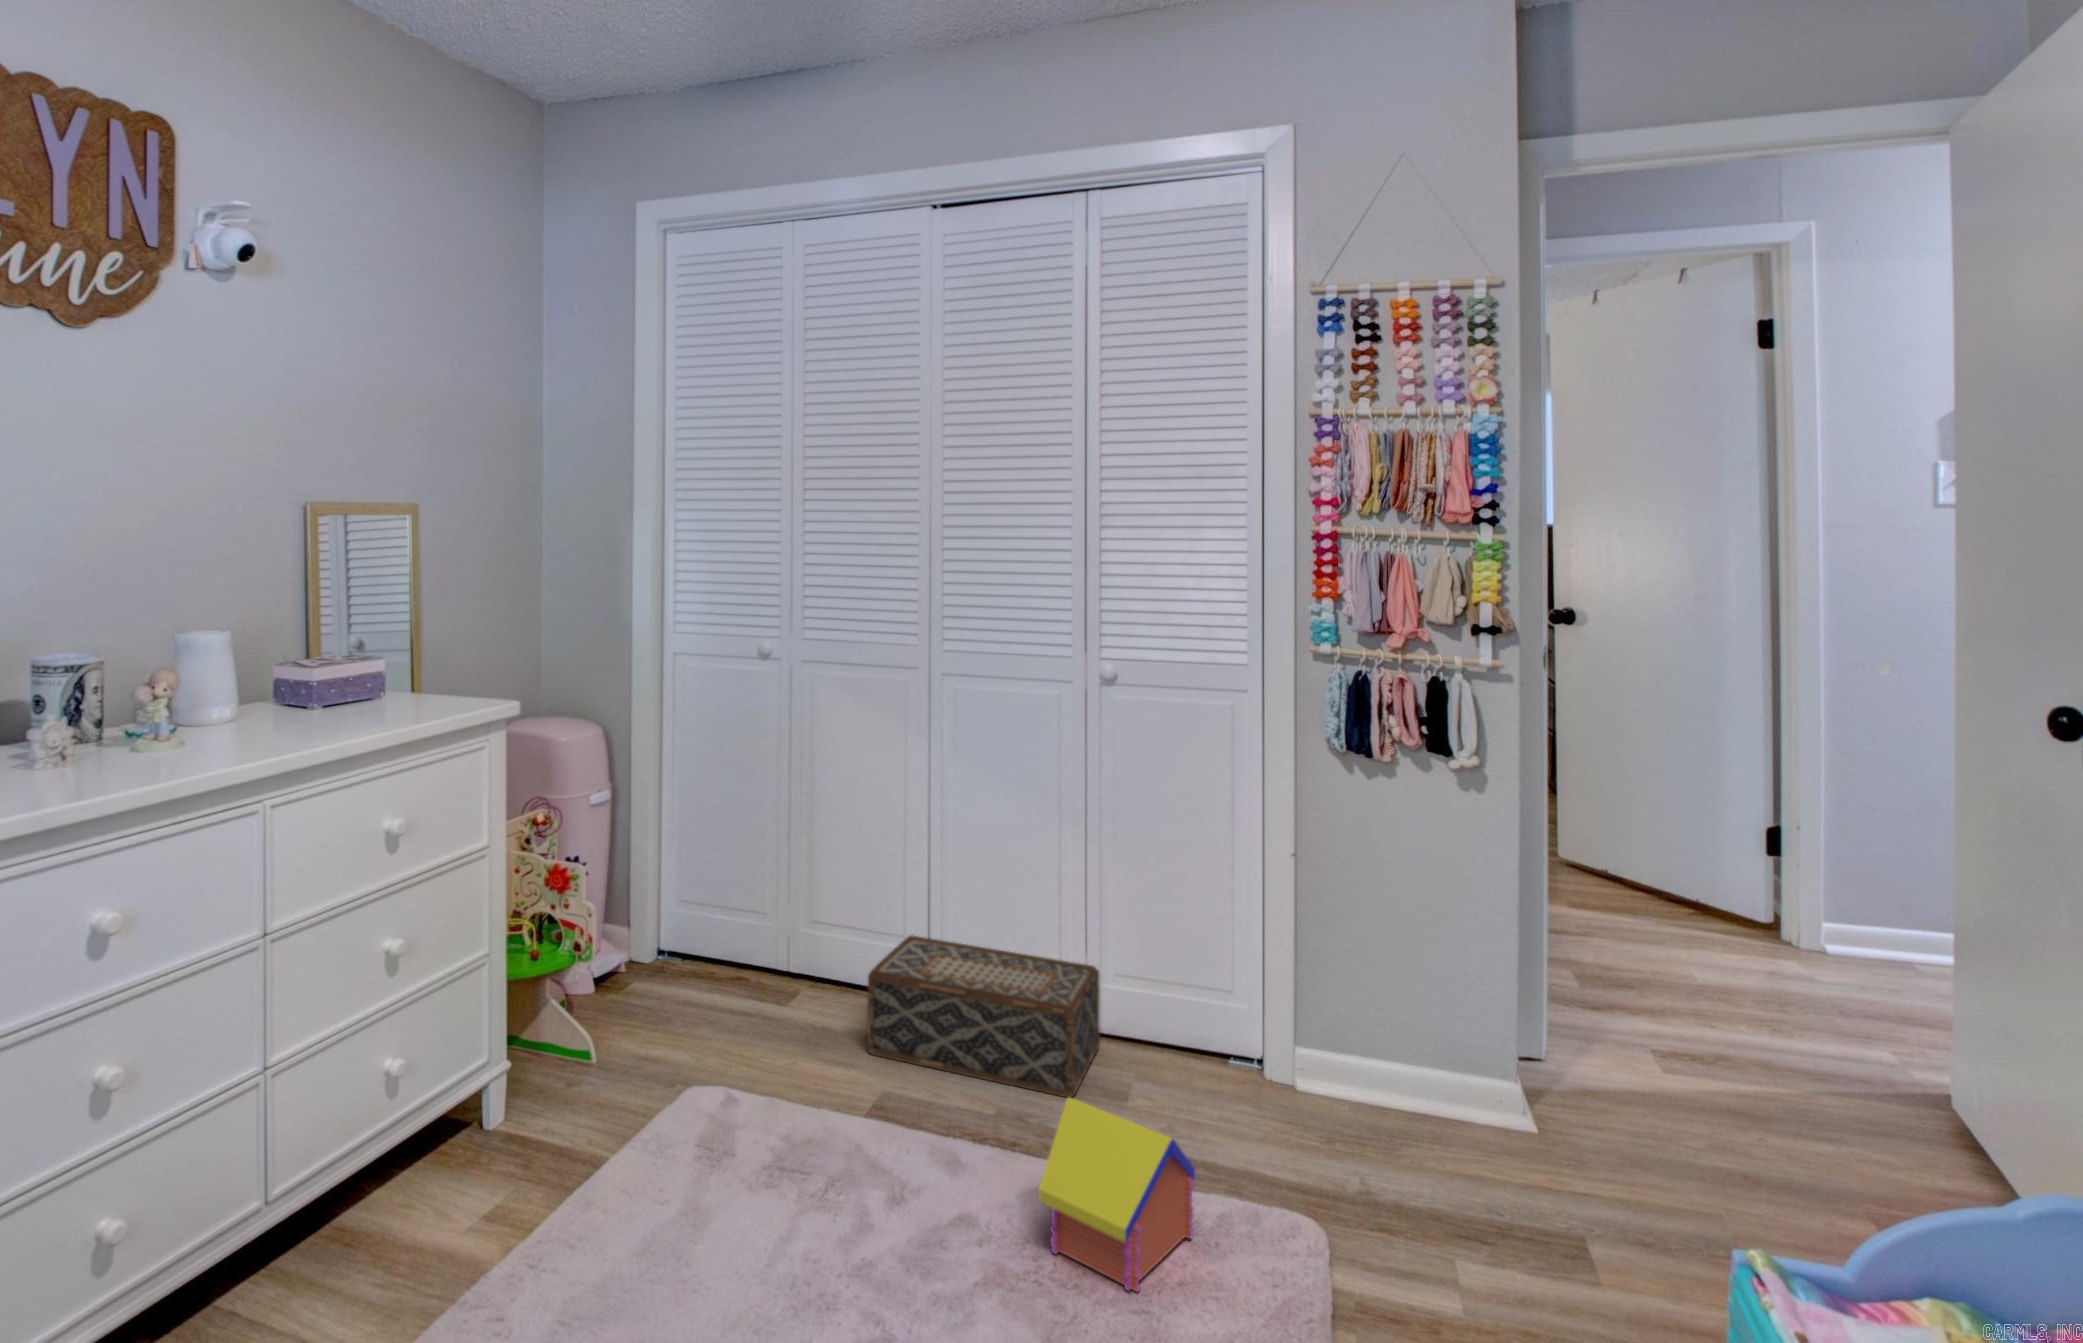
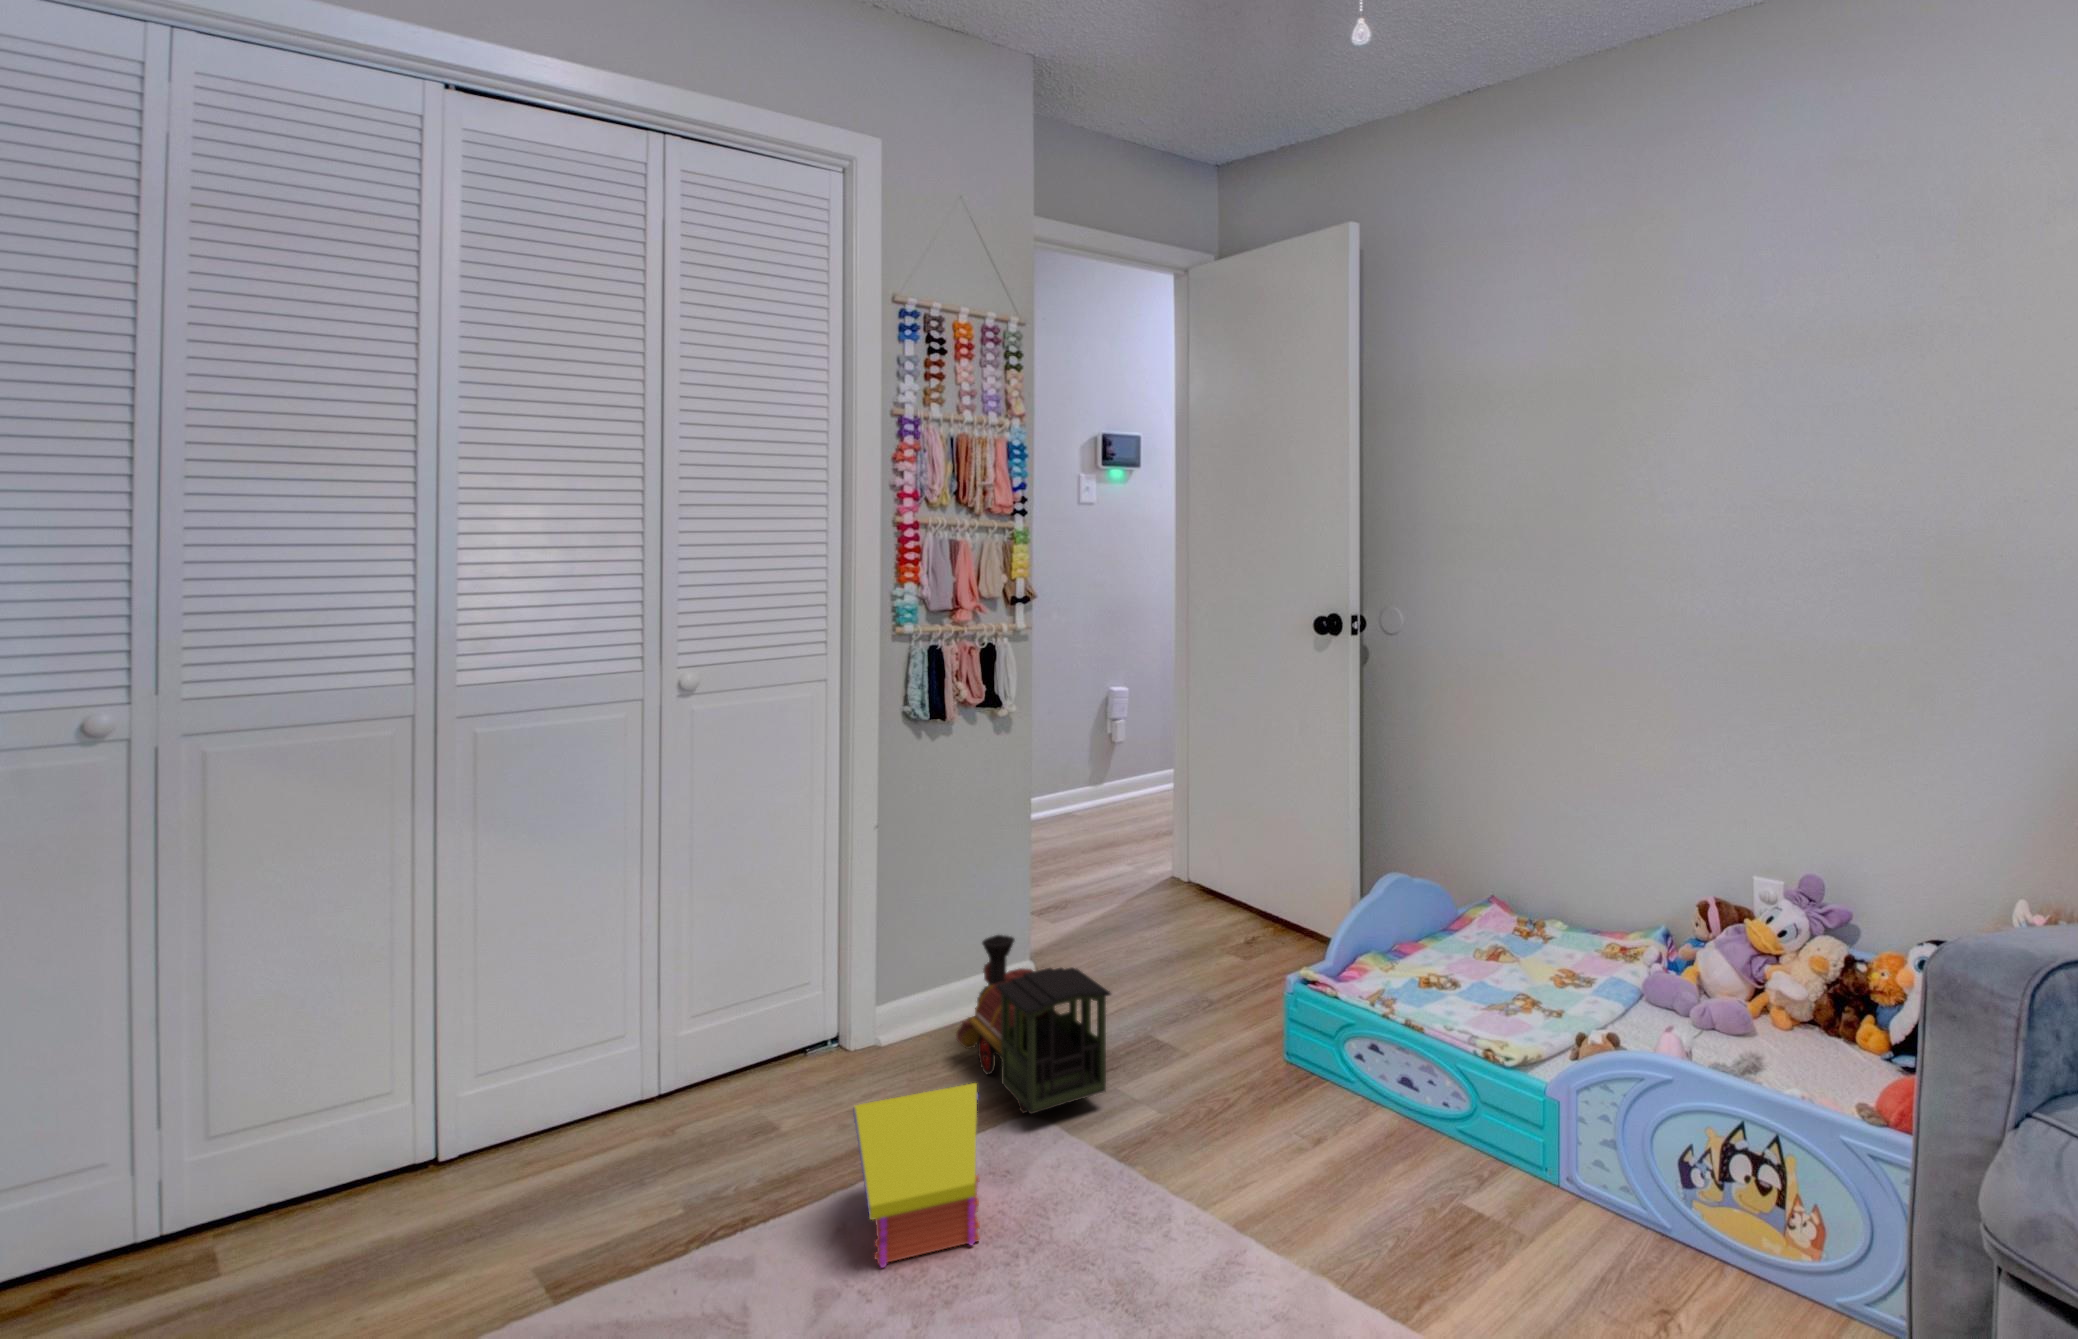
woven basket: present [867,935,1100,1097] -> none [389,1011,722,1259]
toy train: none [1297,1018,1435,1254] -> present [956,935,1111,1114]

